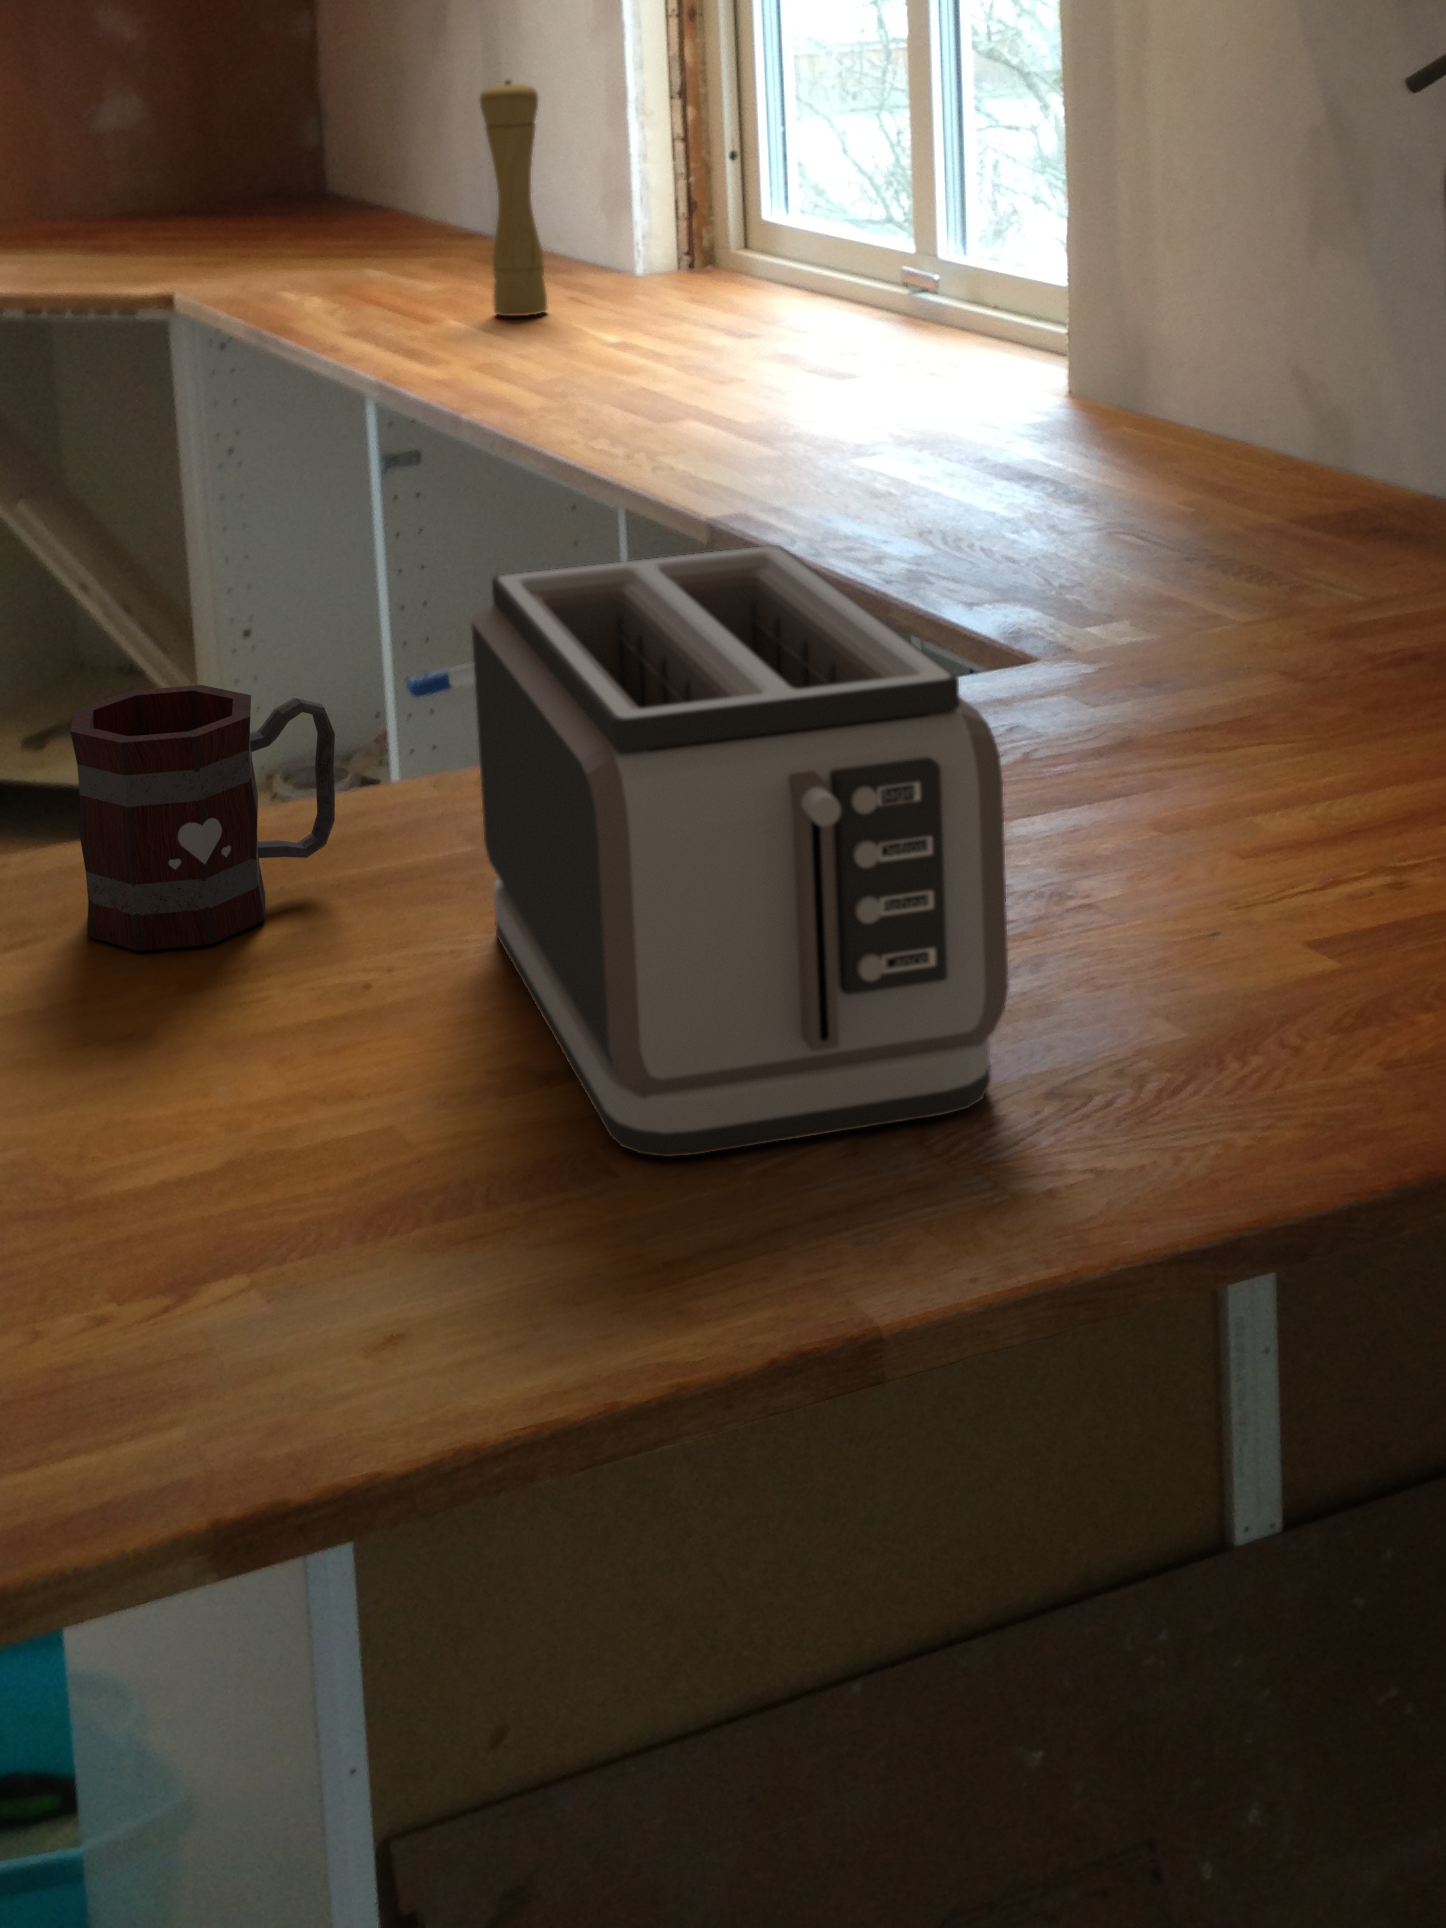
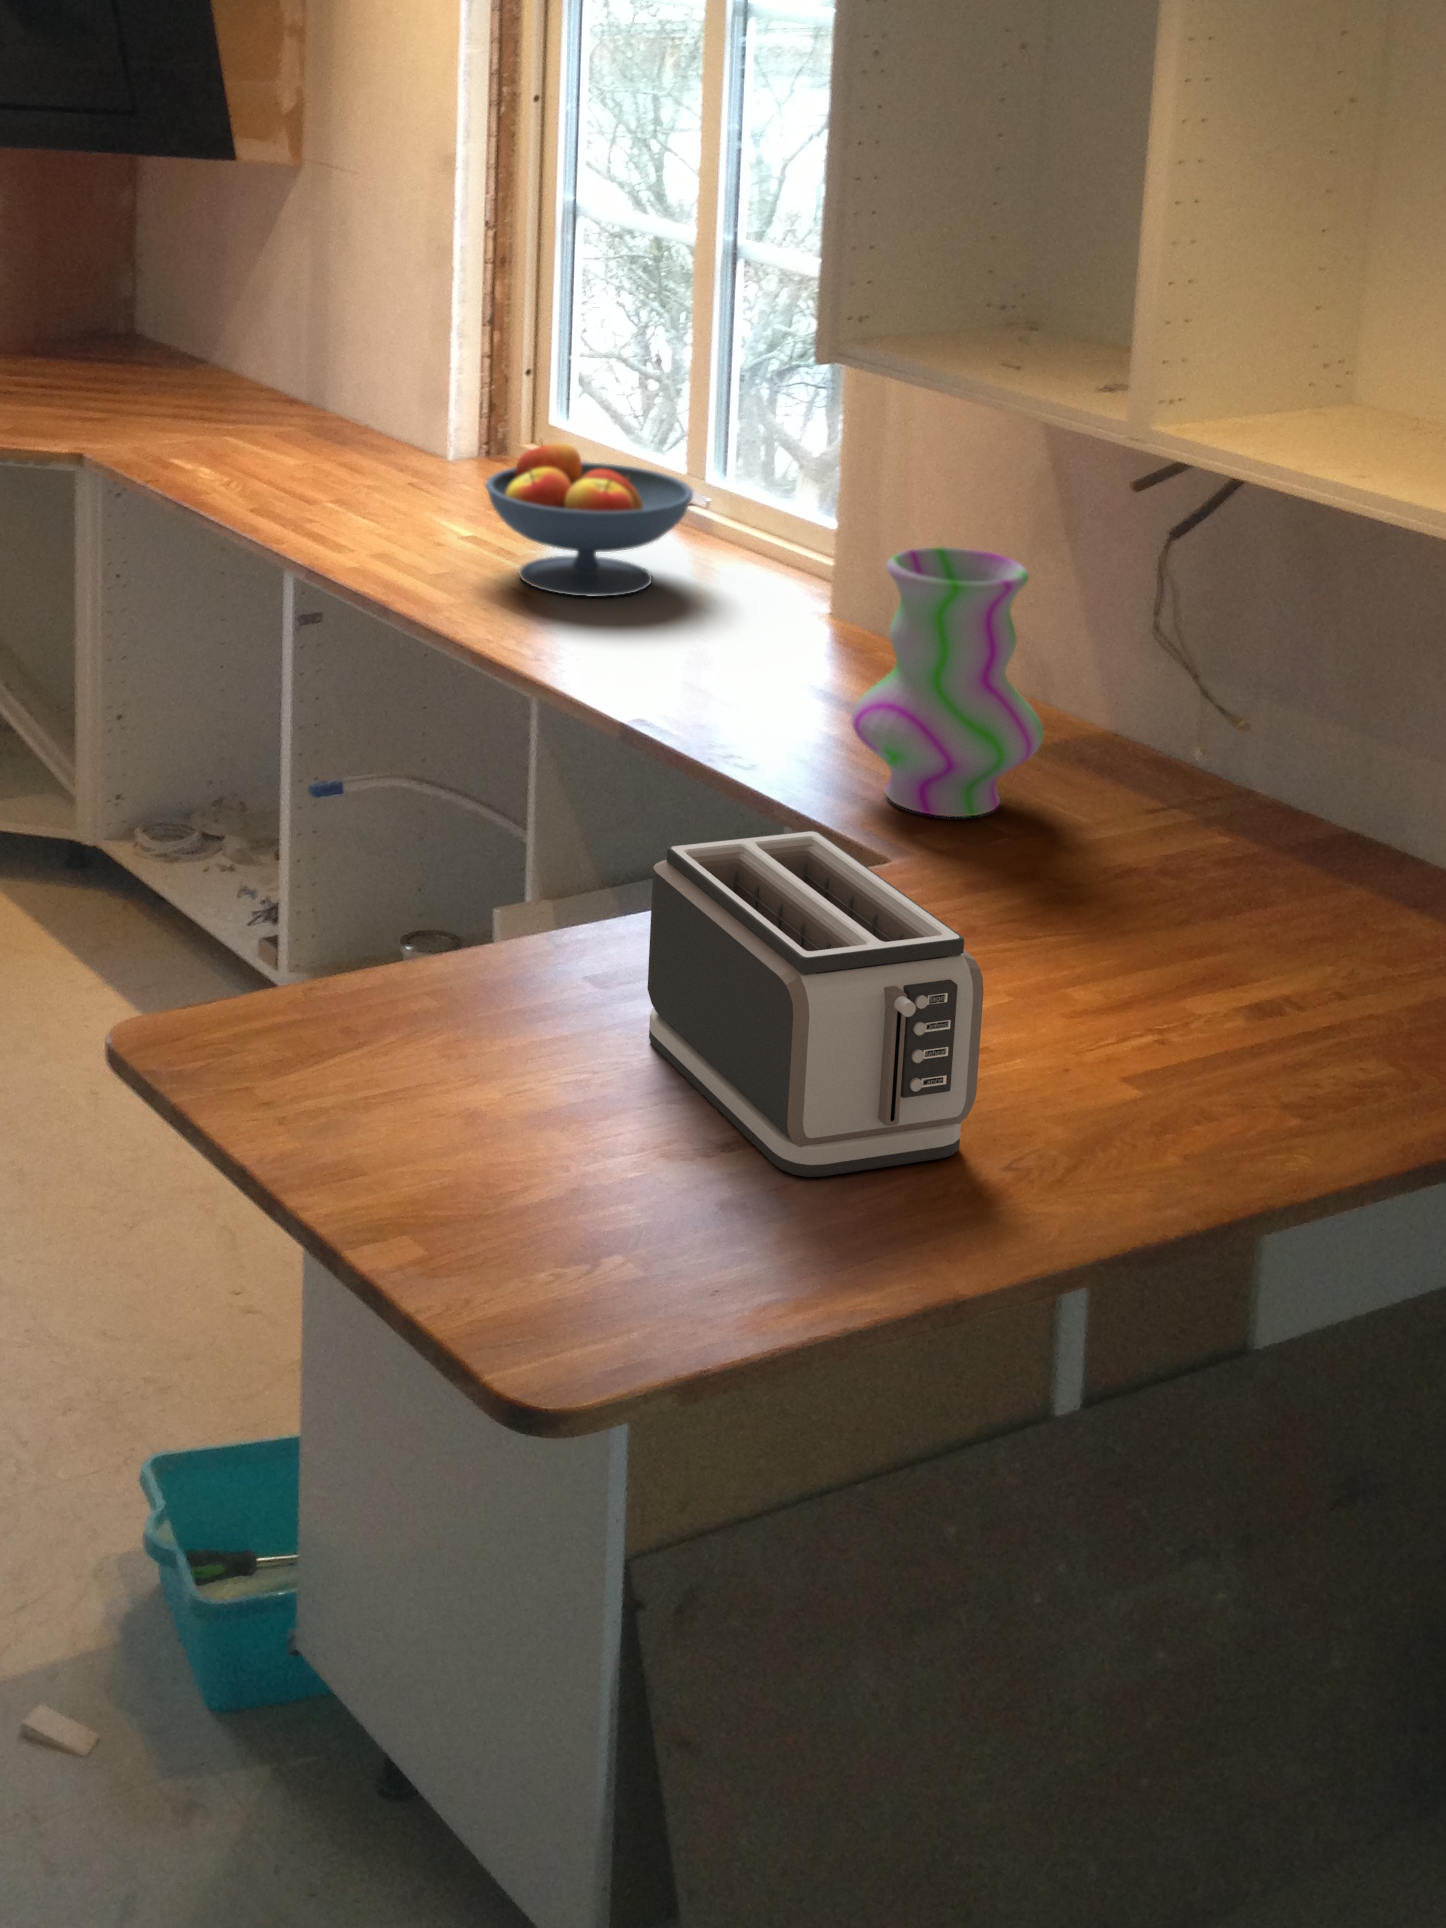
pepper mill: present [480,80,547,316] -> none [361,326,408,503]
fruit bowl: none [599,189,886,389] -> present [485,443,693,597]
vase: none [1007,193,1308,602] -> present [851,547,1043,817]
mug: present [70,685,335,951] -> none [406,890,546,1046]

